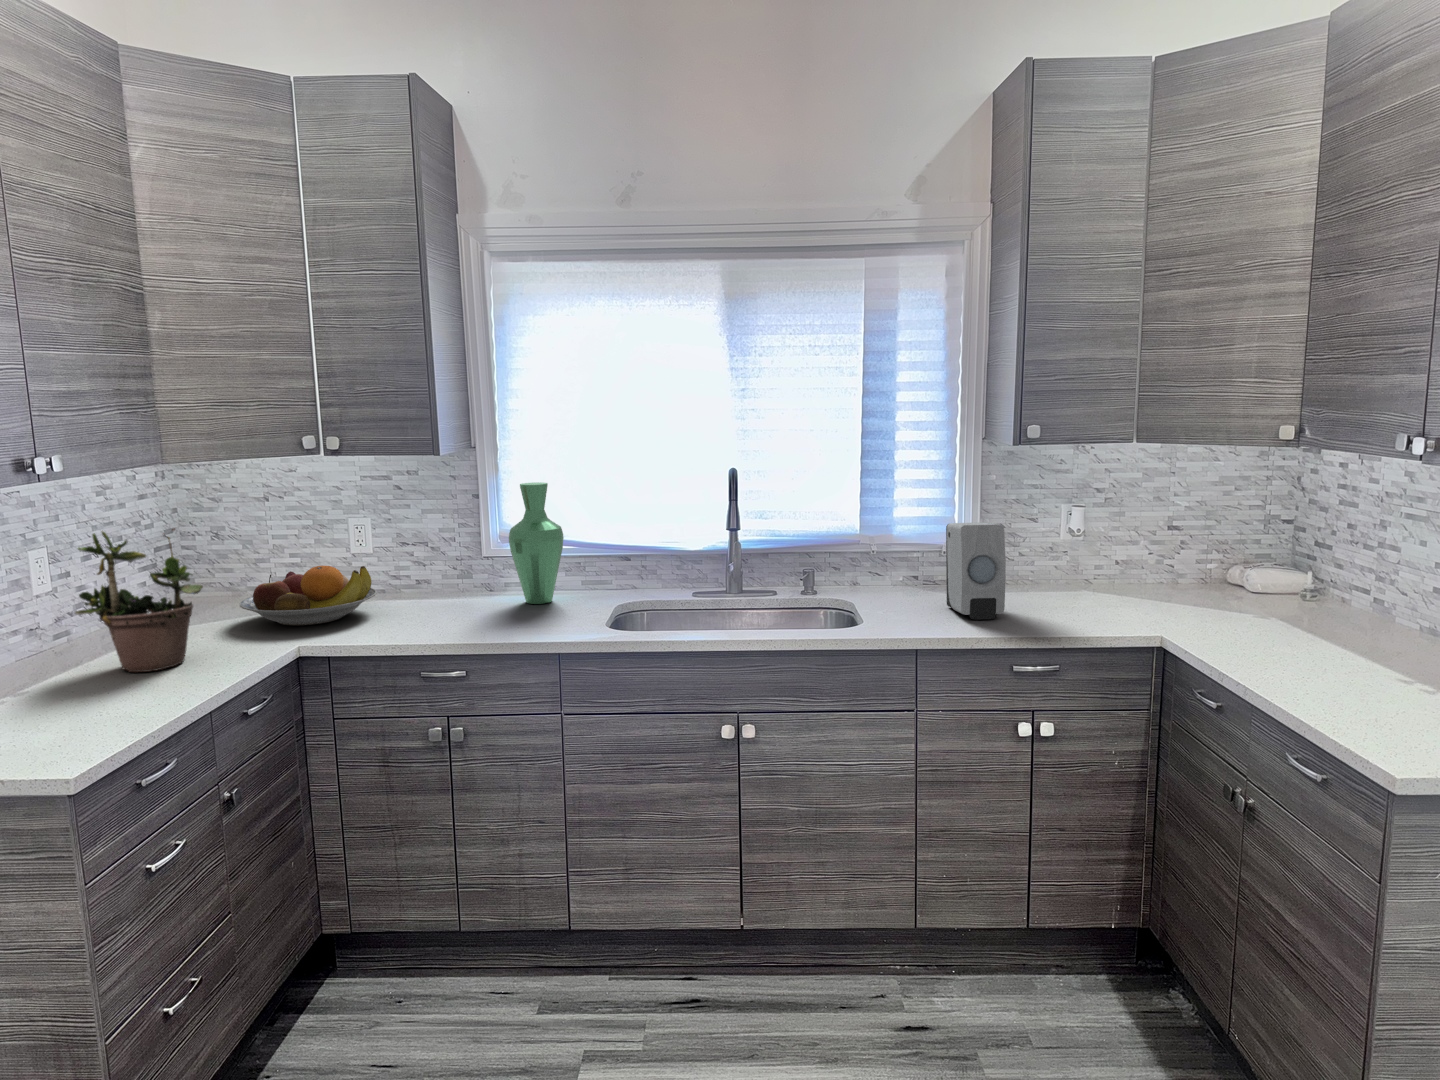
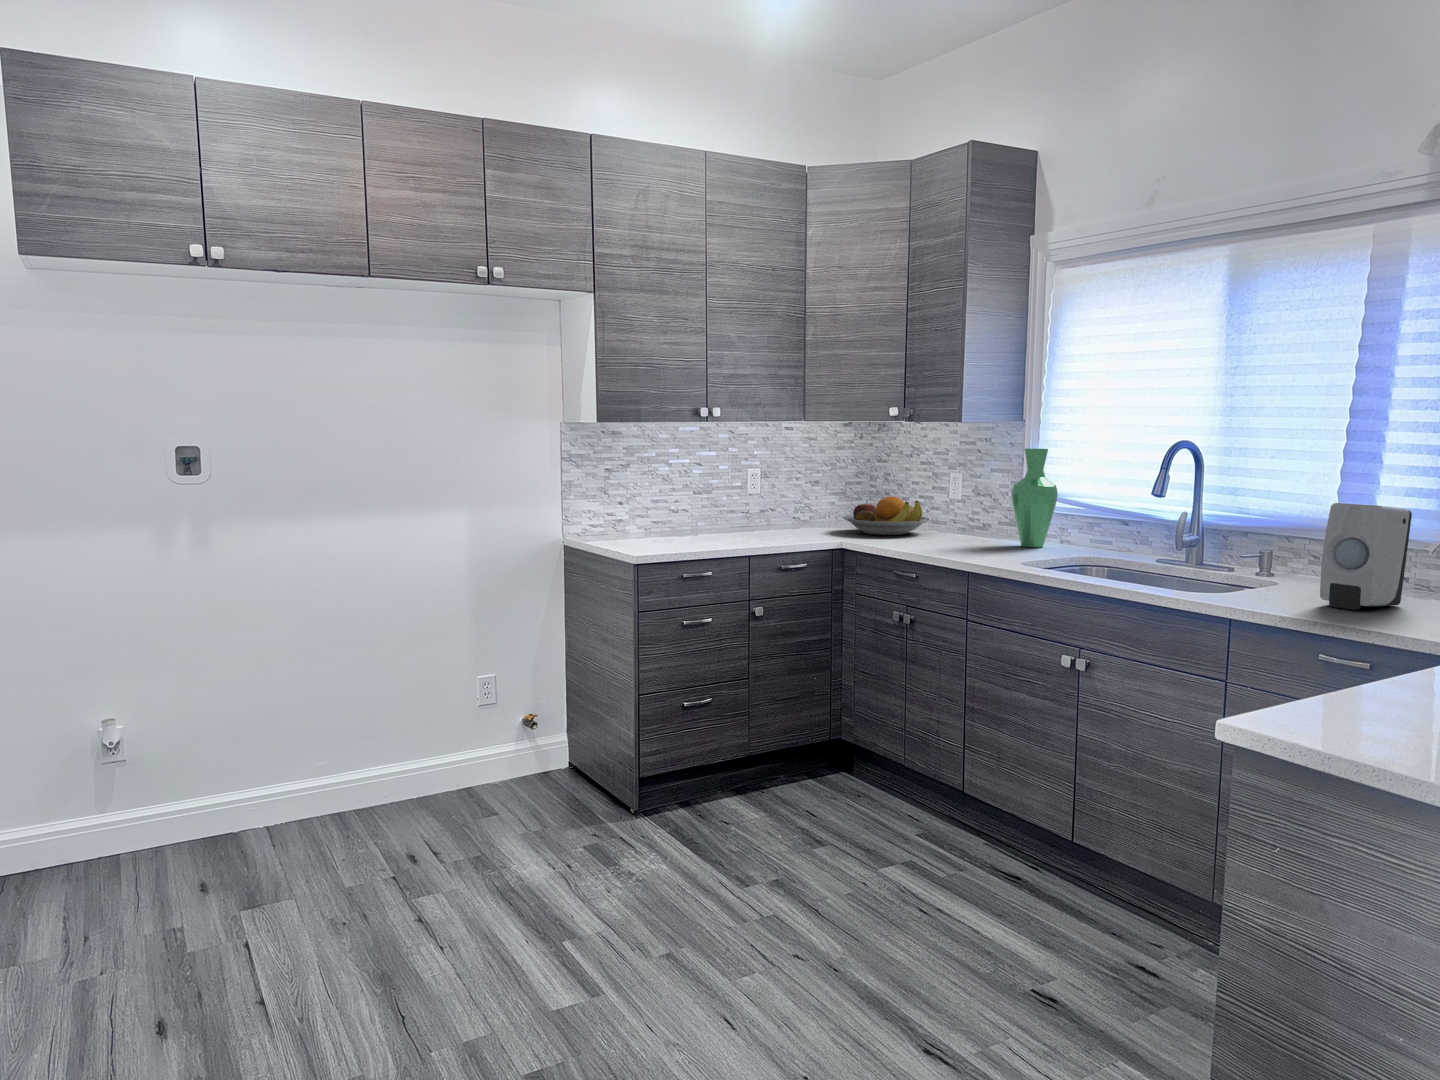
potted plant: present [75,528,203,672] -> none [737,446,794,536]

